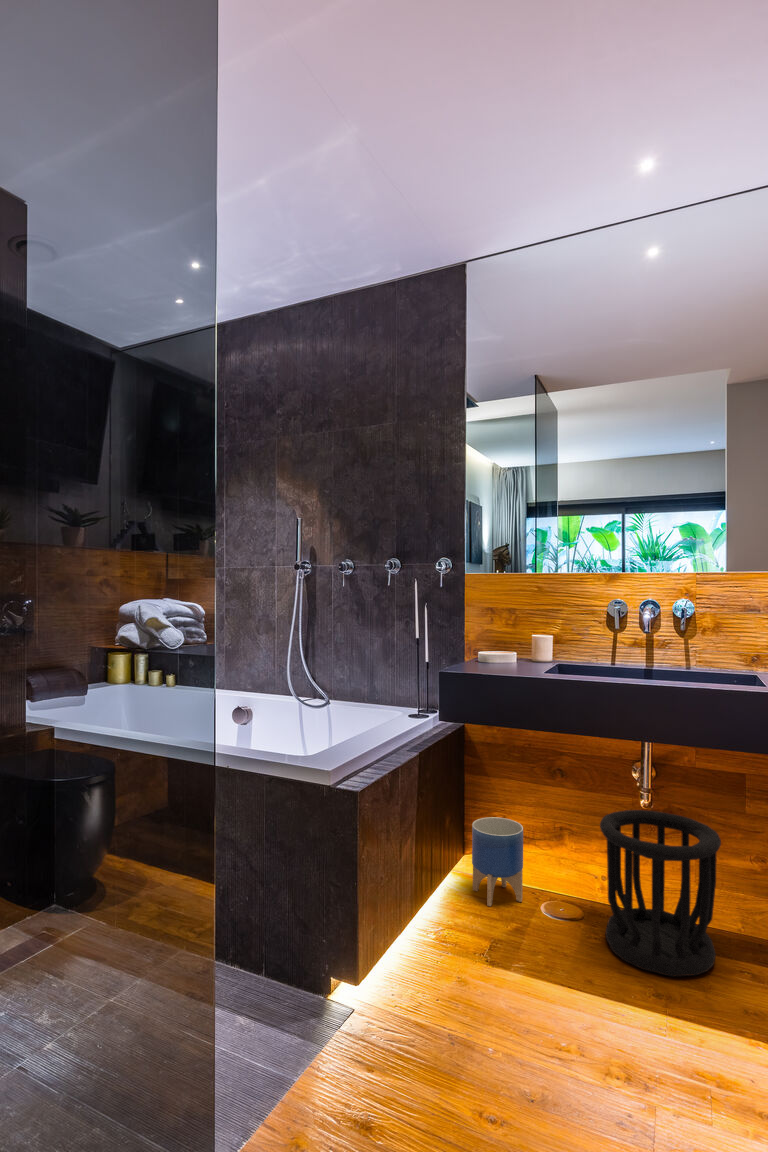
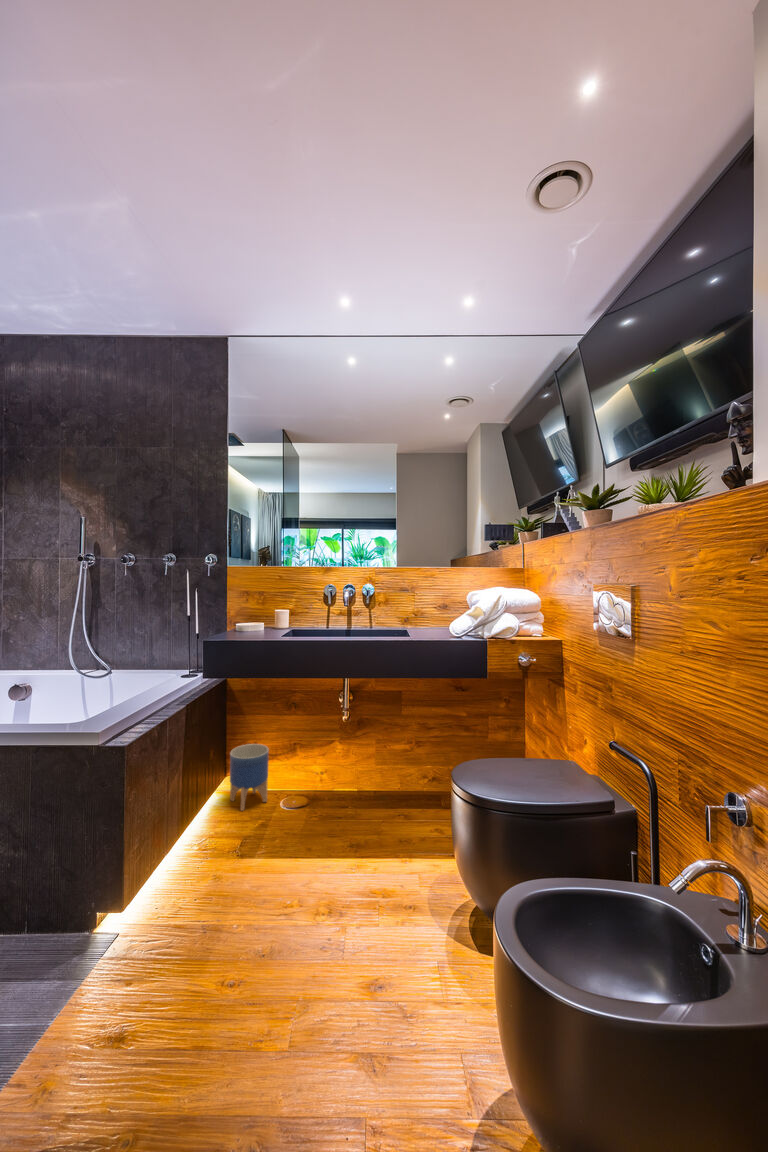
wastebasket: present [600,810,721,976] -> none [321,724,394,832]

